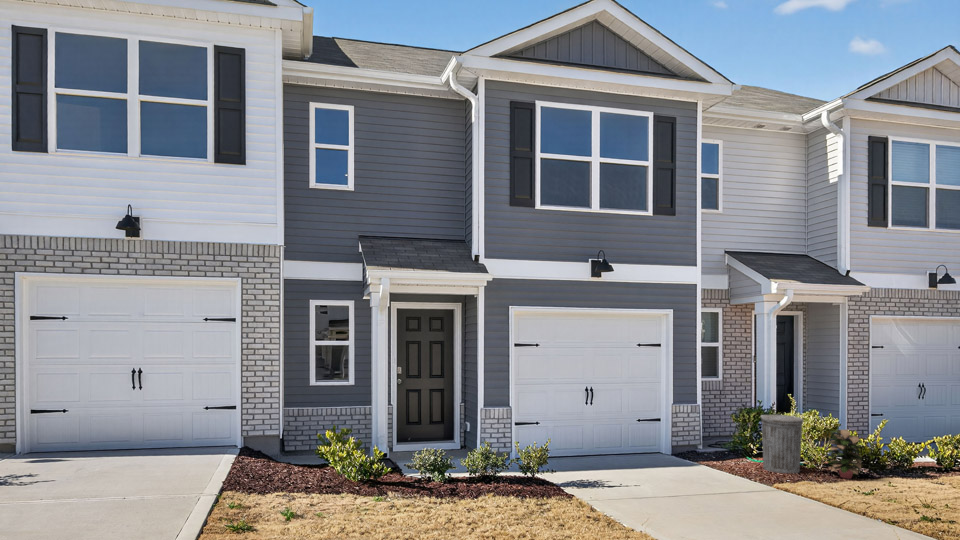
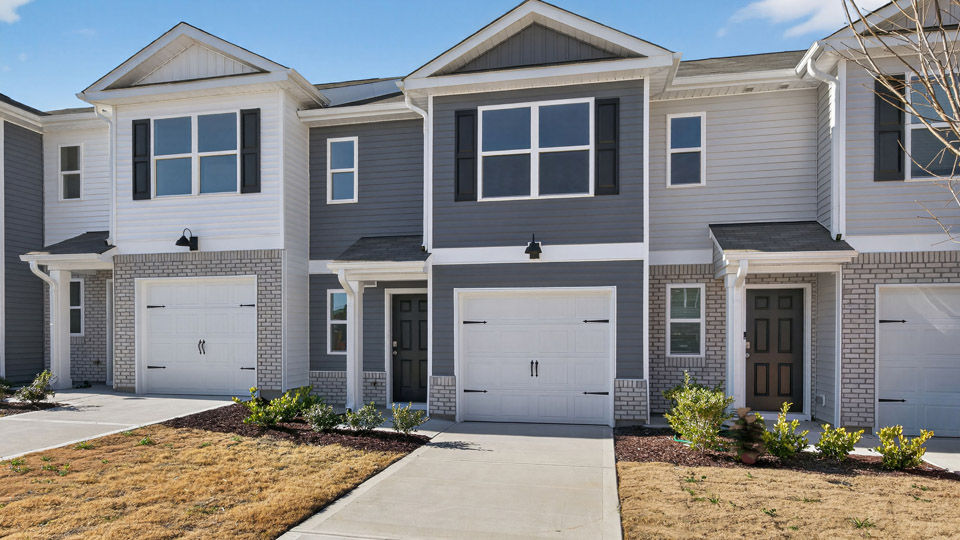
trash can: present [761,415,803,473] -> none [666,389,711,453]

